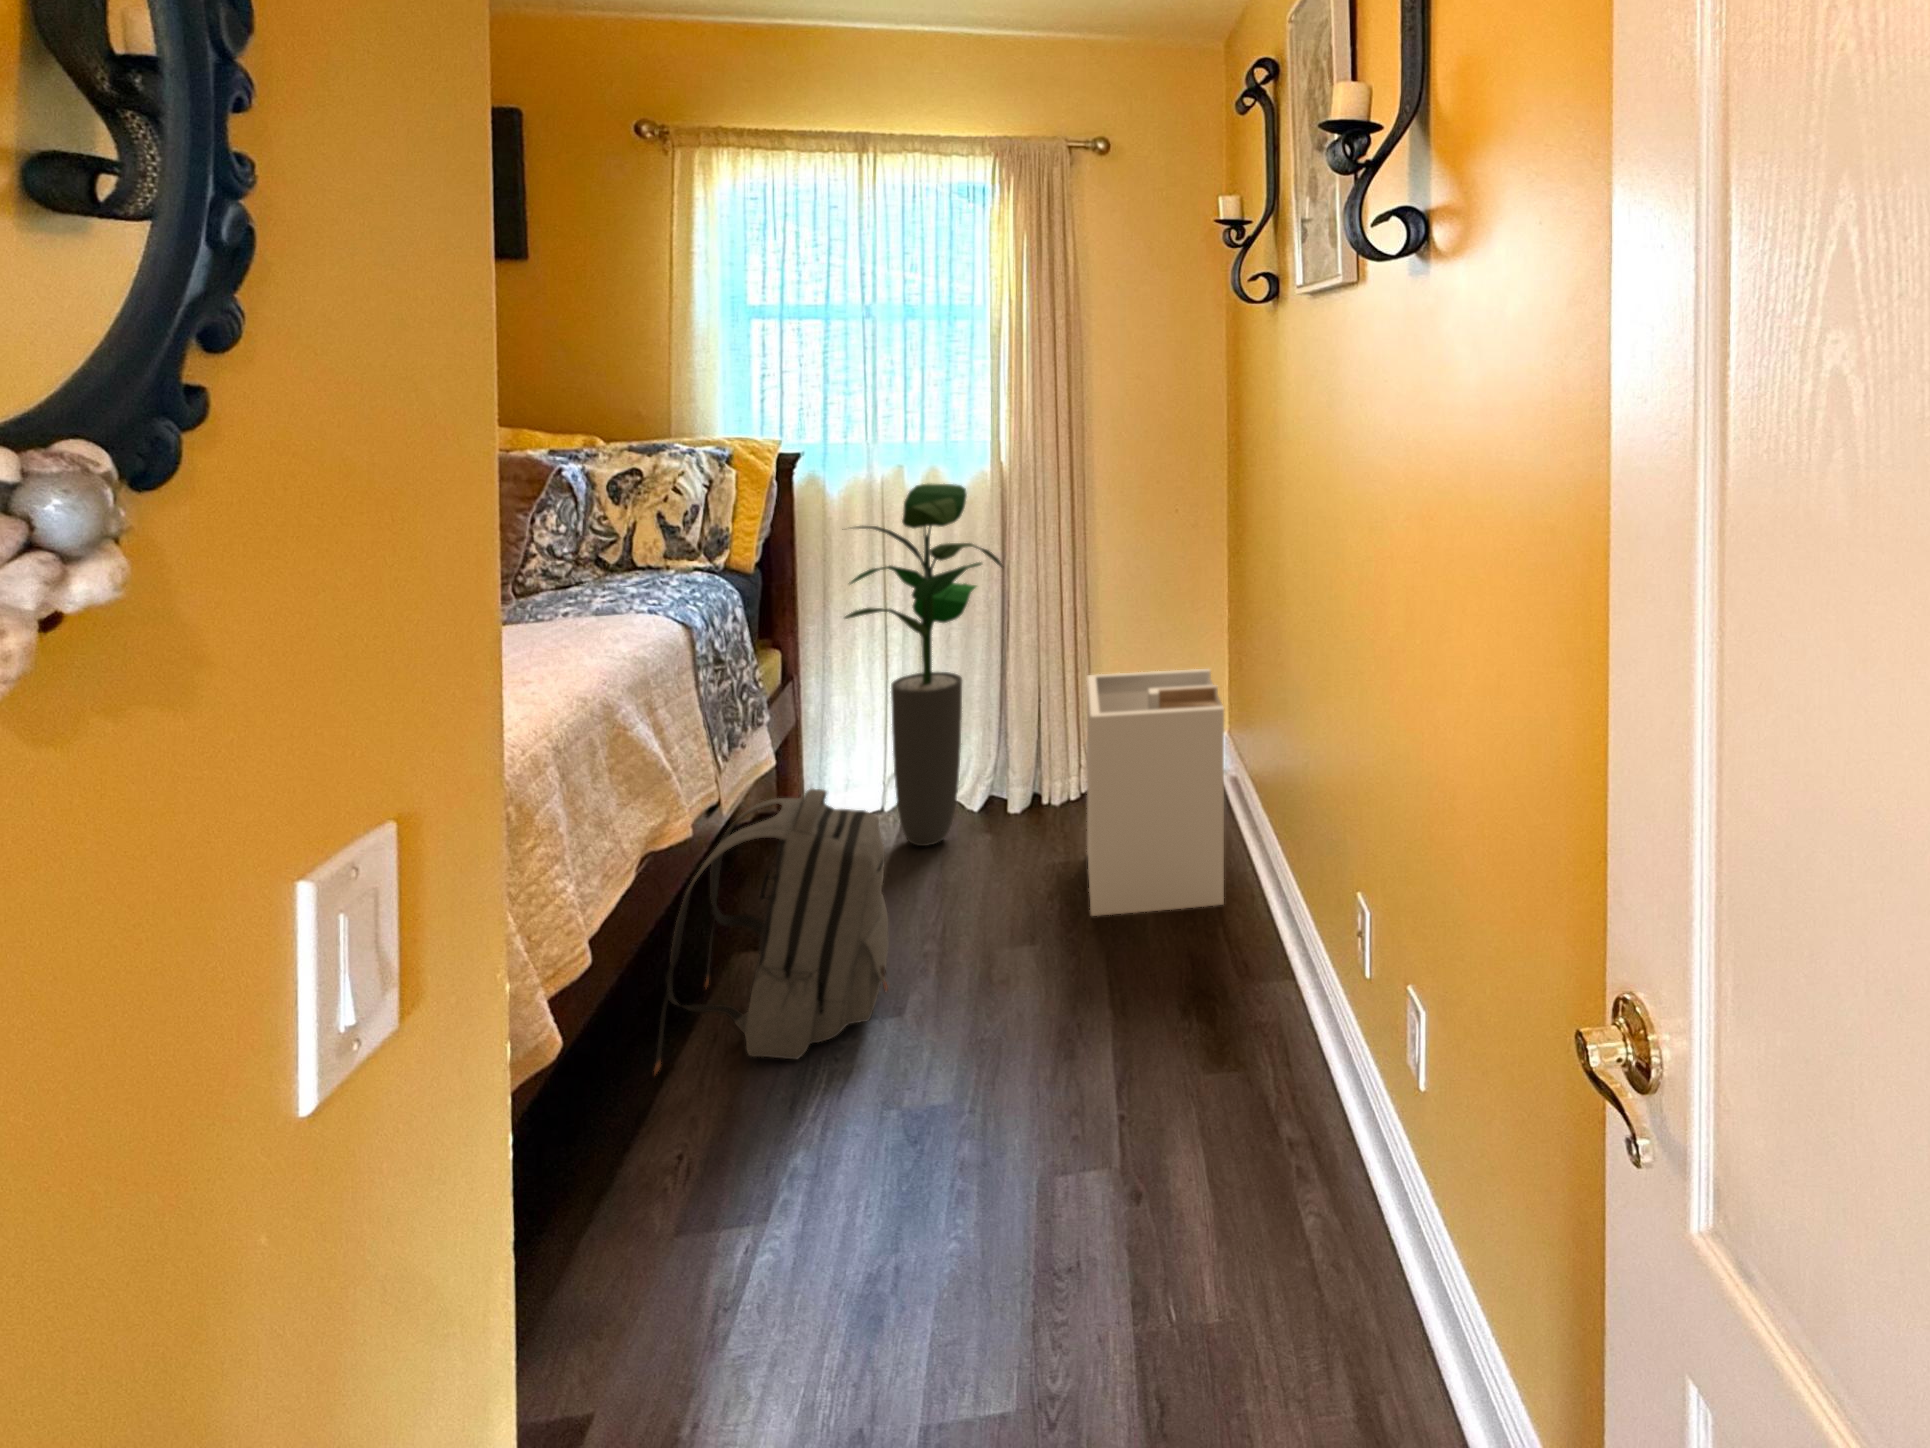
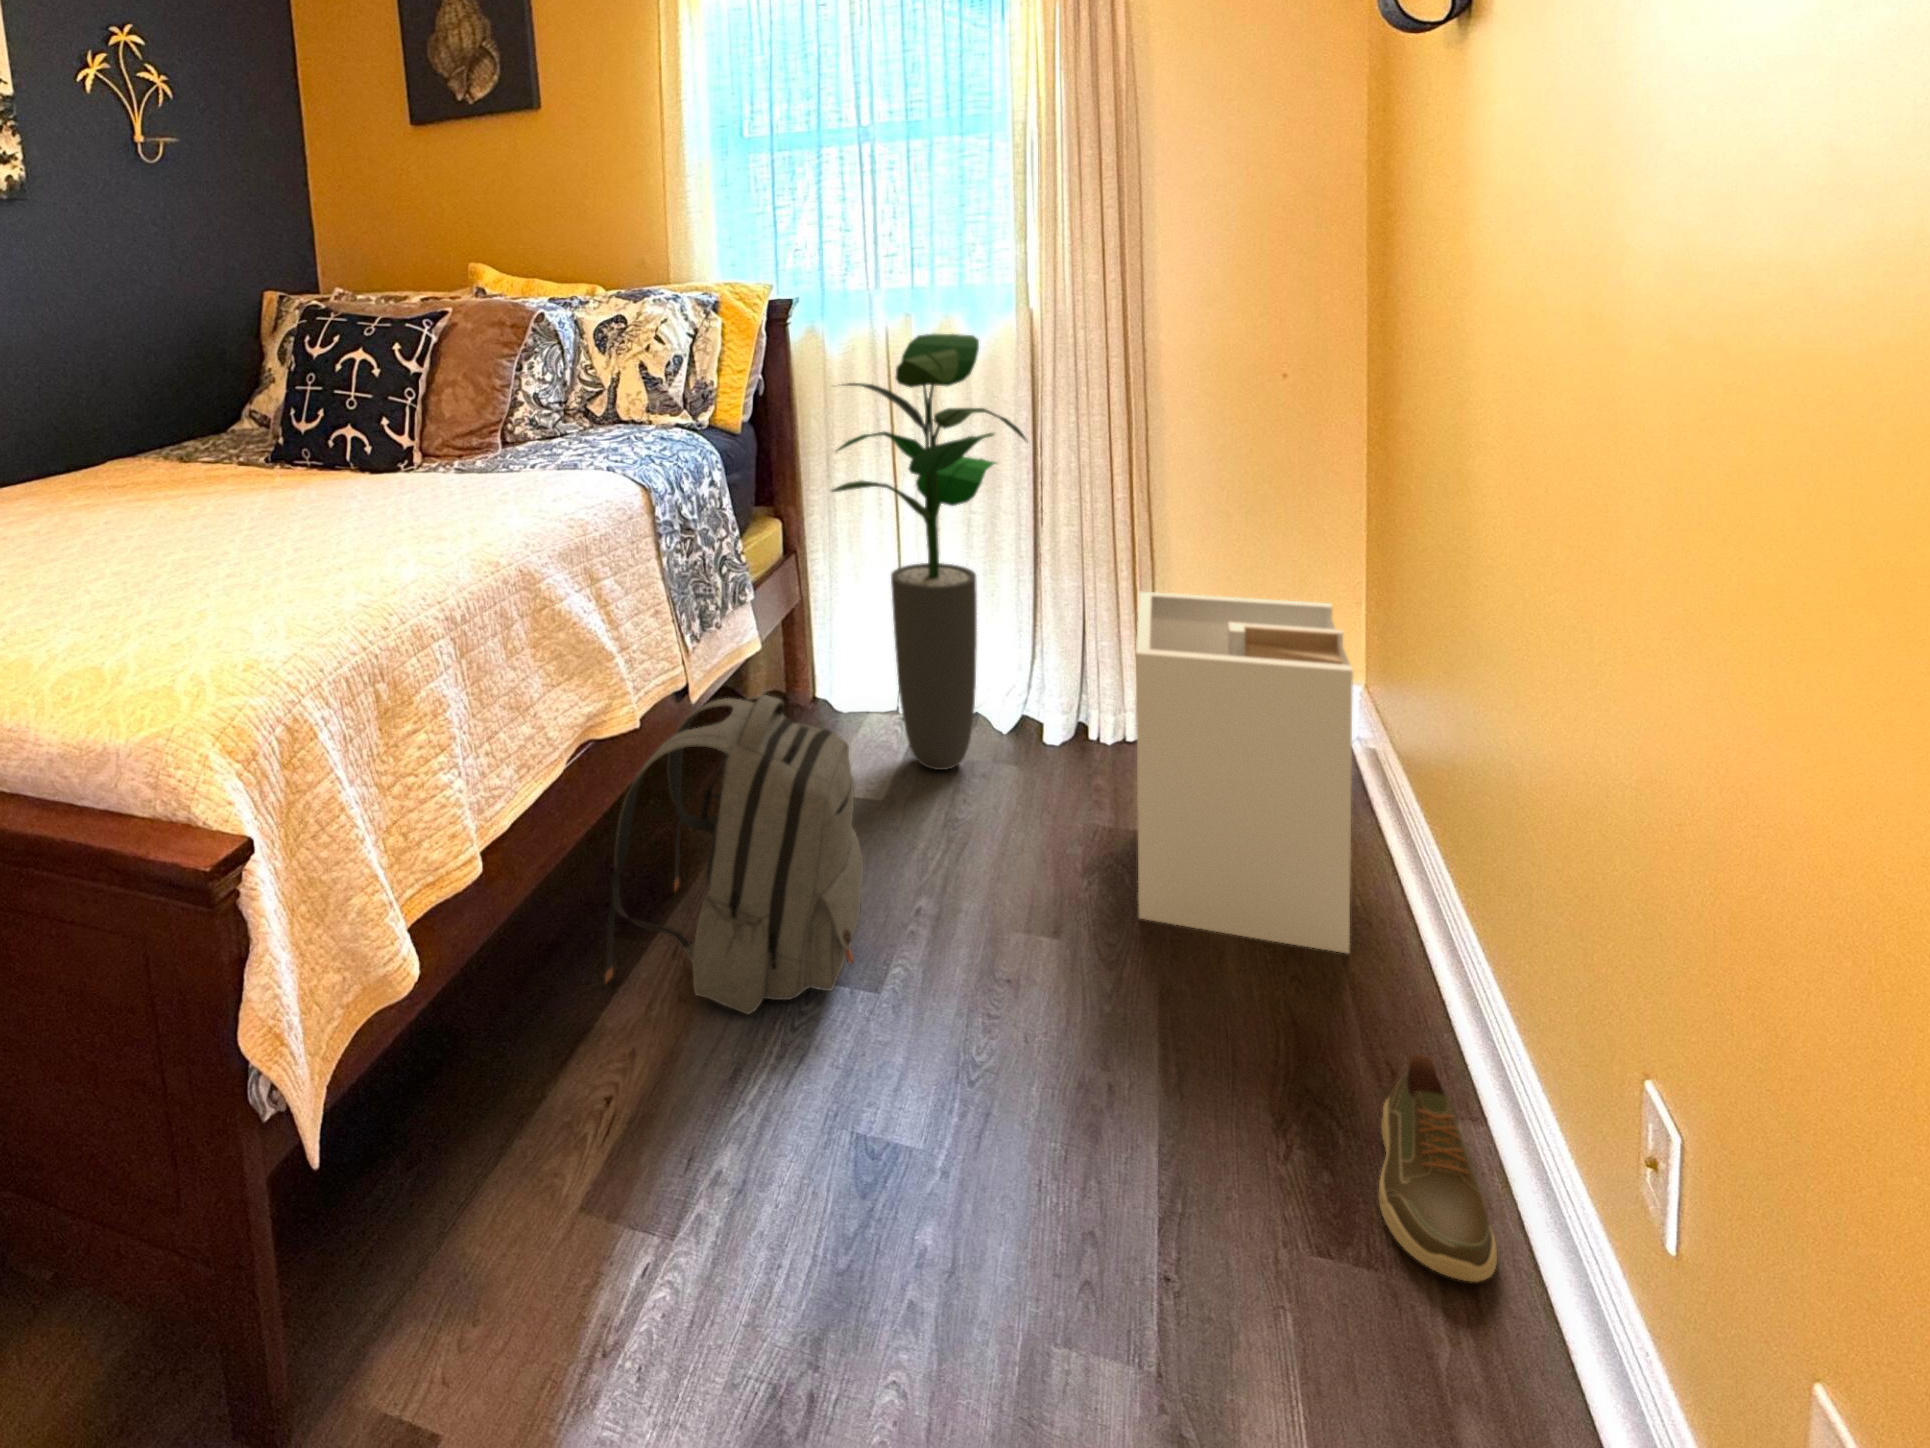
shoe: none [1244,942,1304,1061] -> present [1379,1053,1497,1282]

